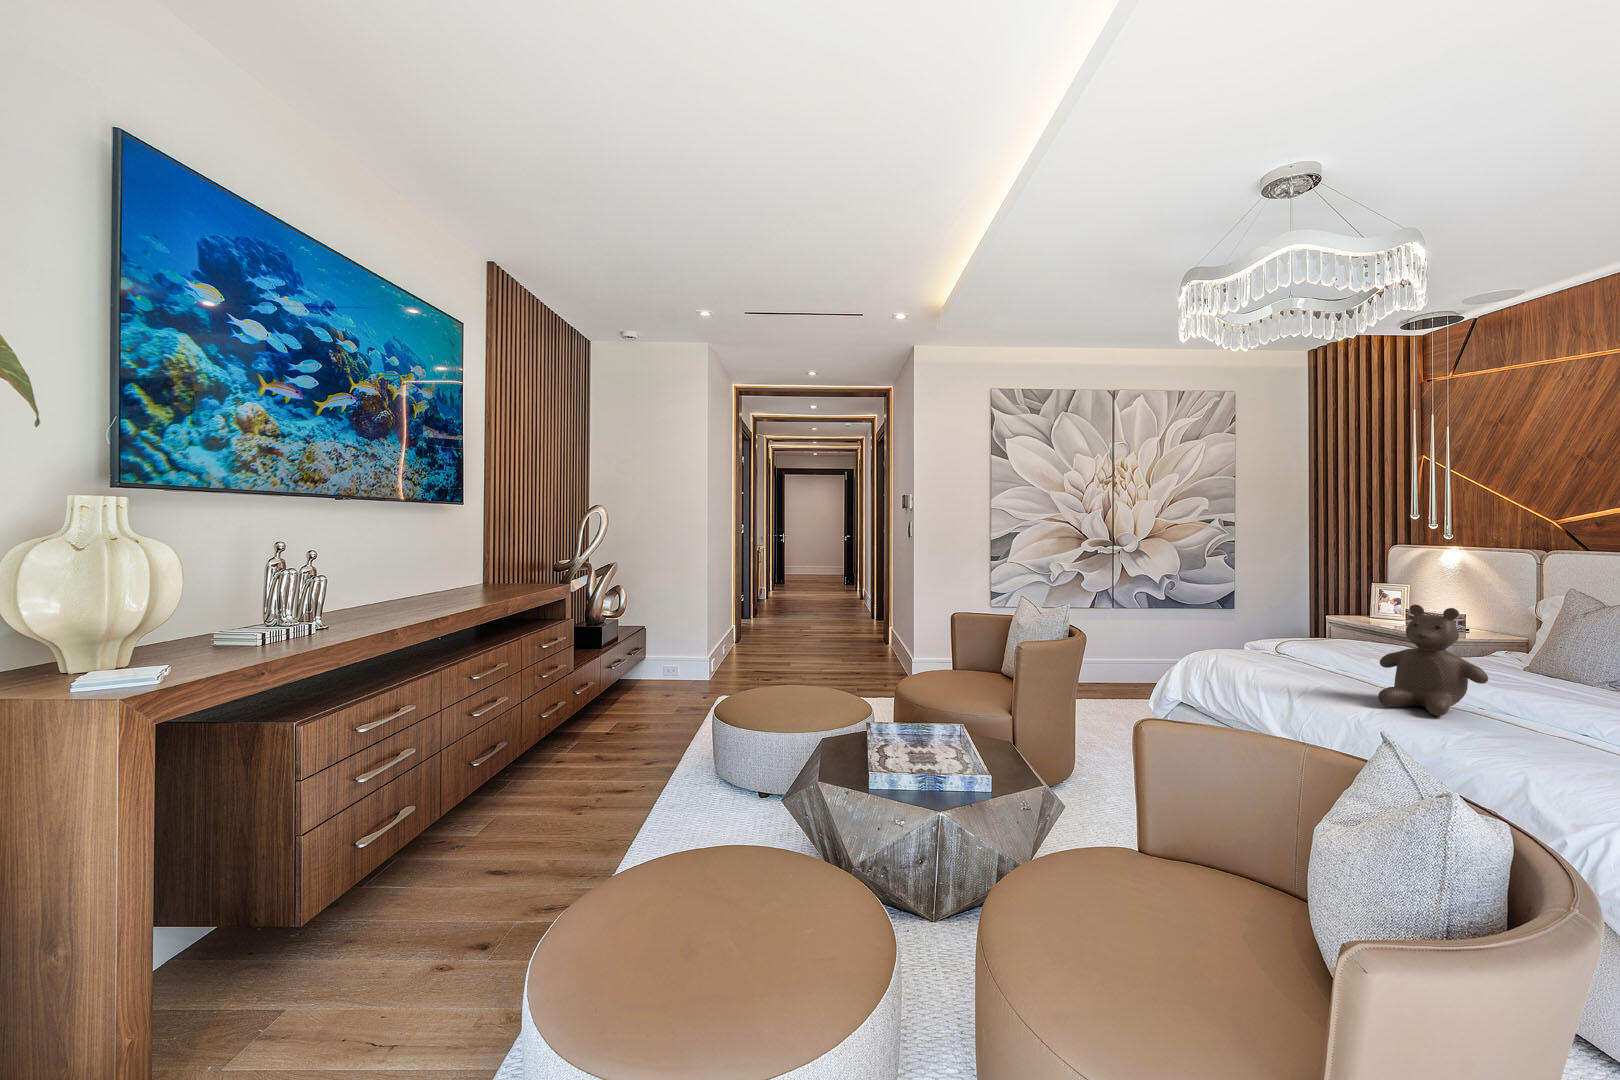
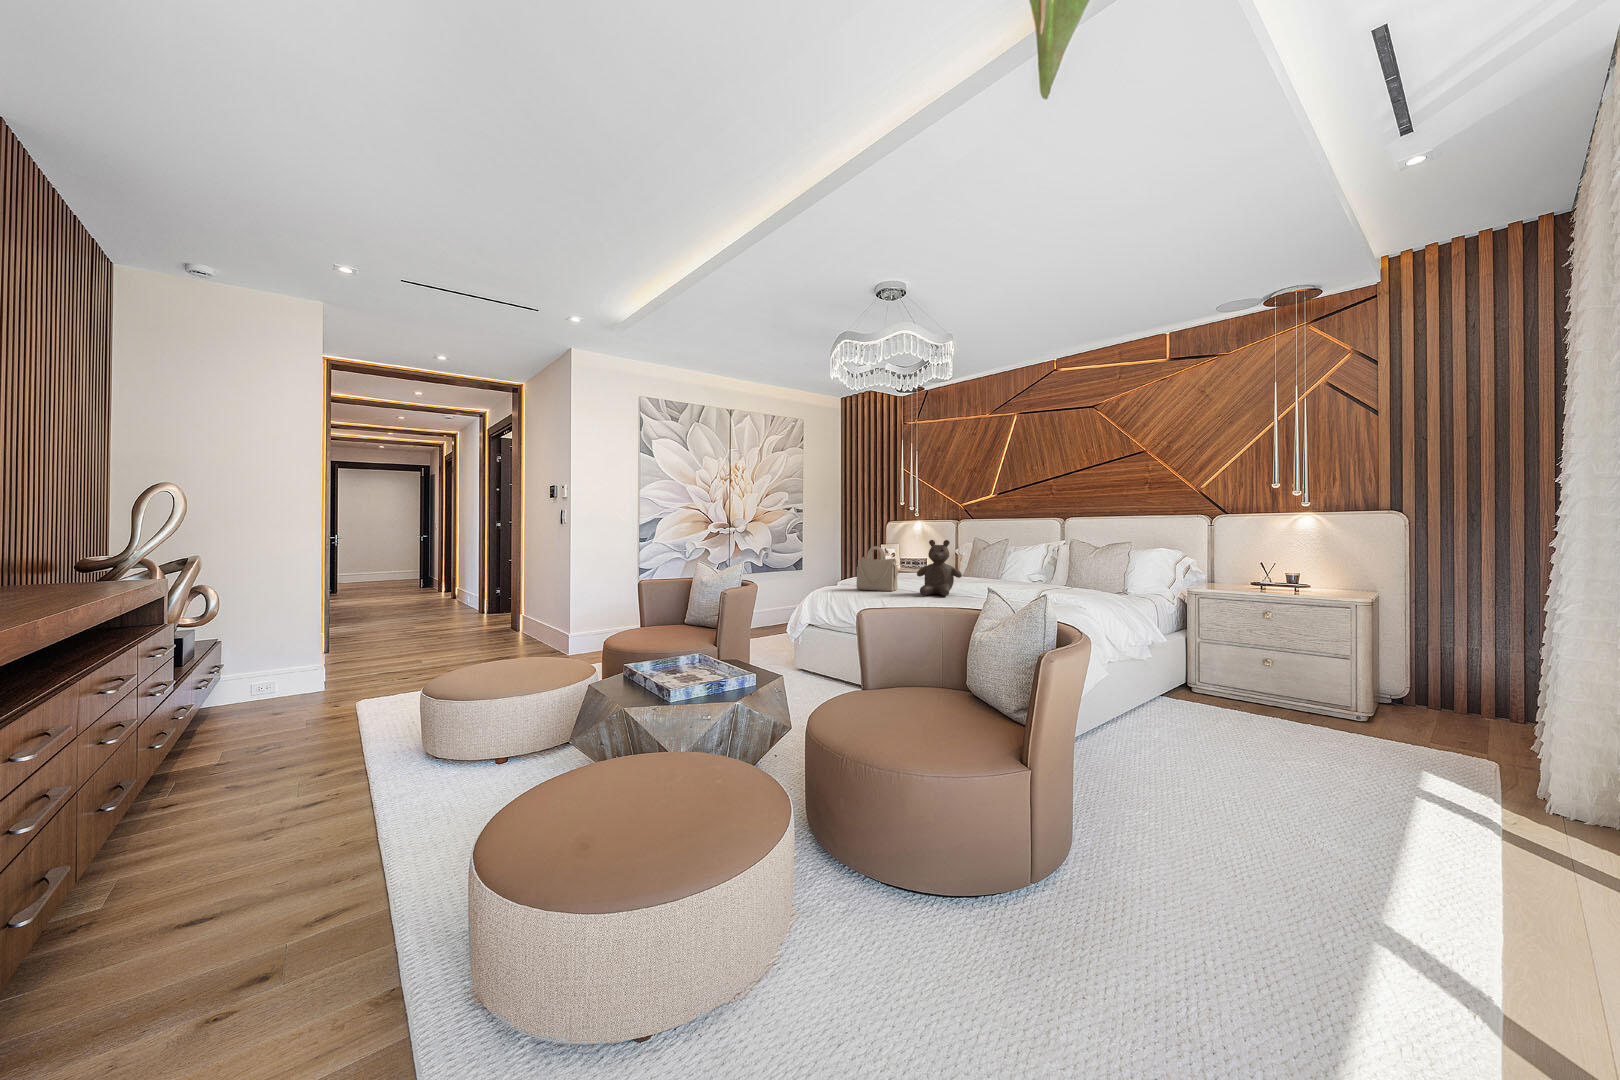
handbag: none [1262,603,1347,682] -> present [856,546,898,591]

